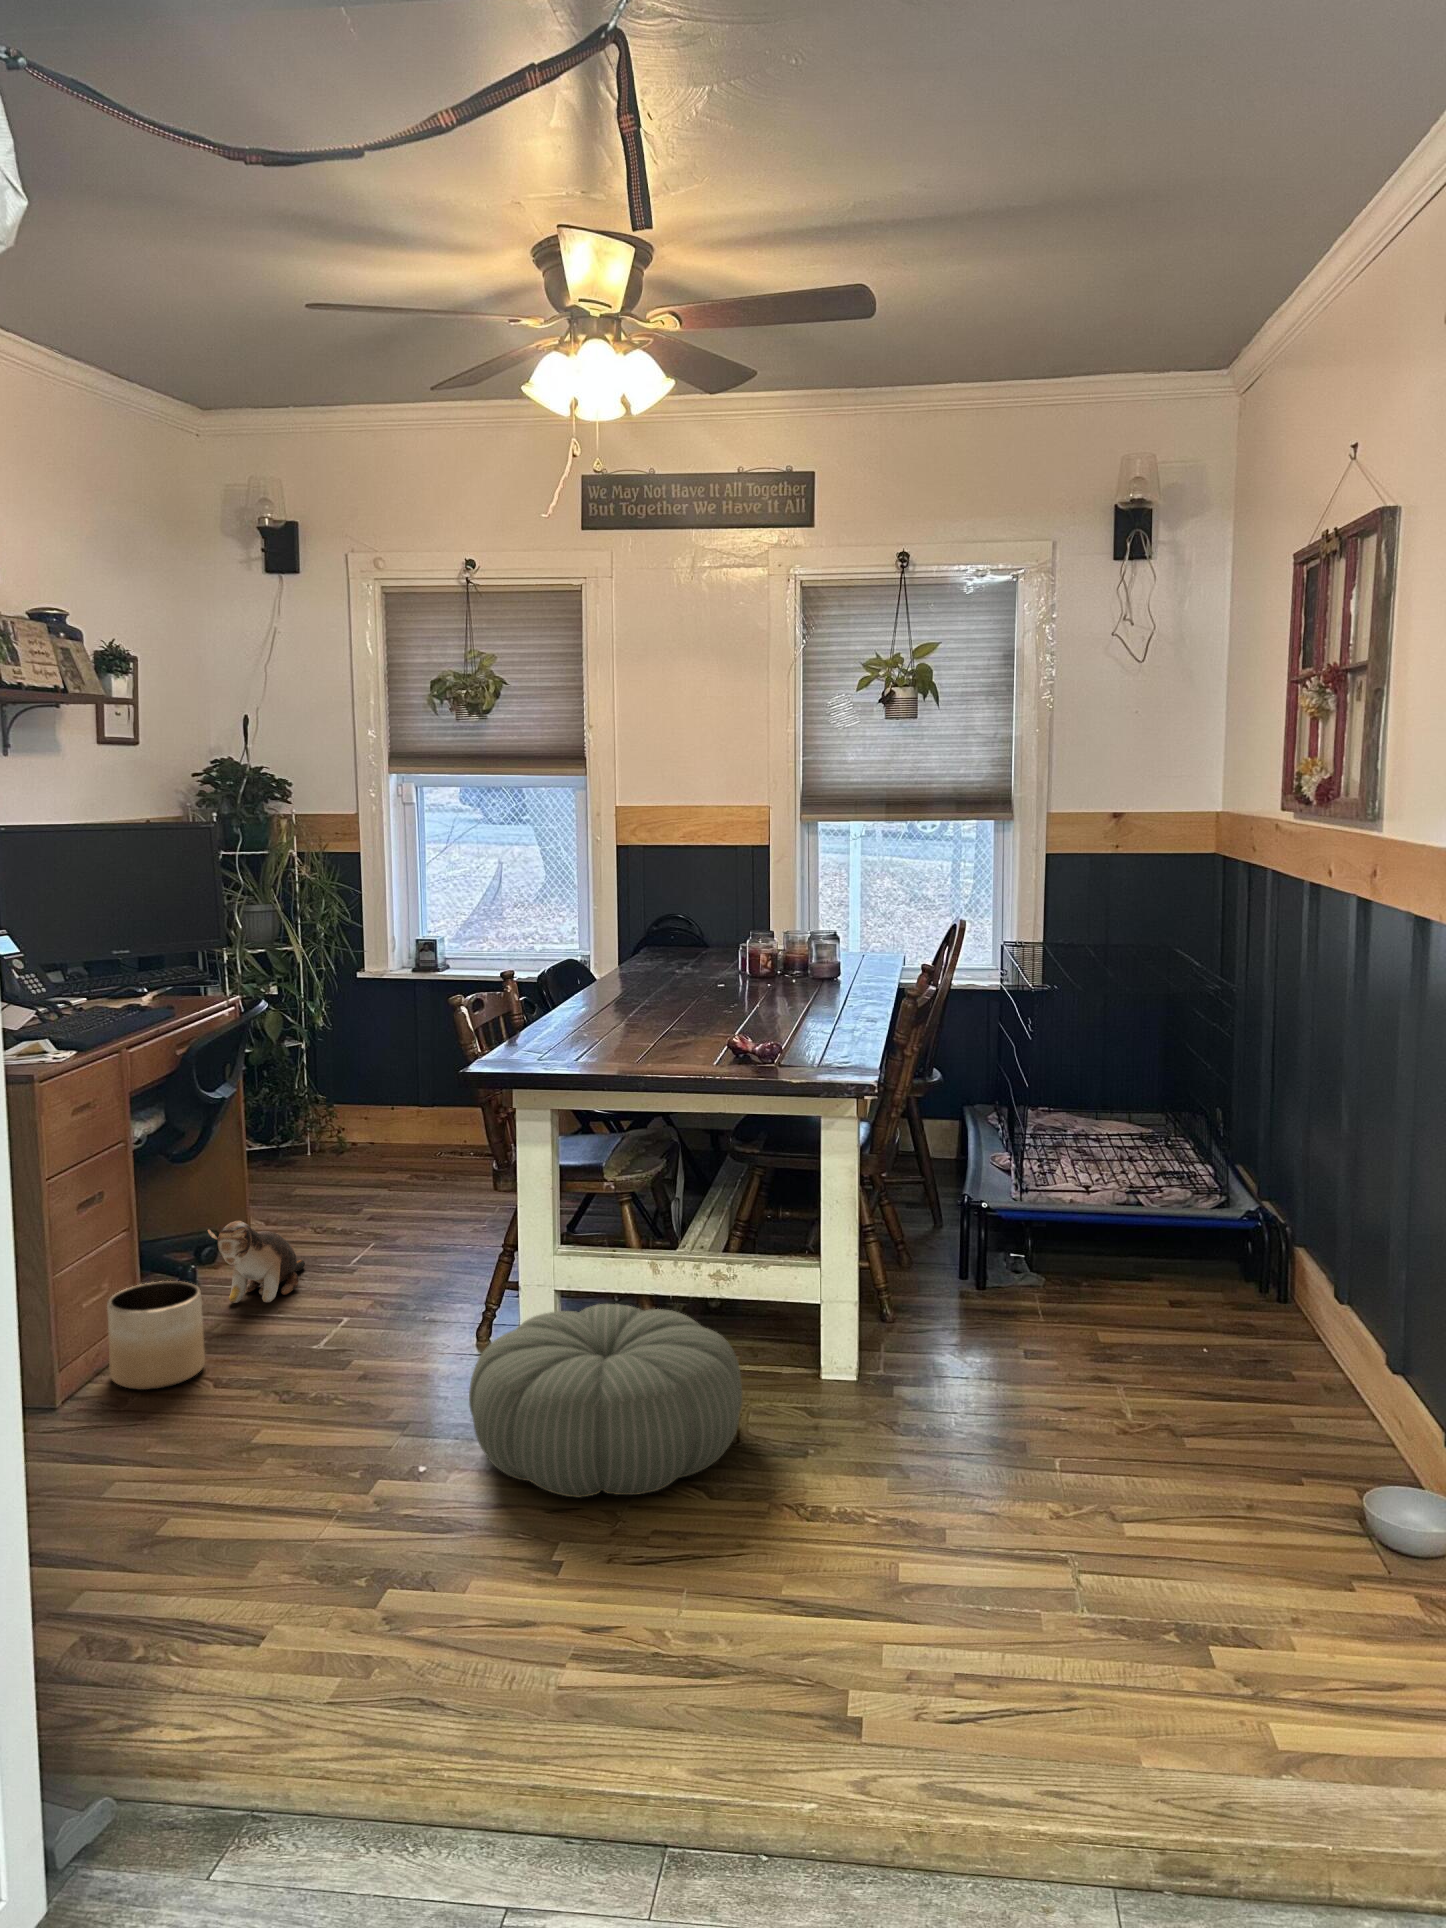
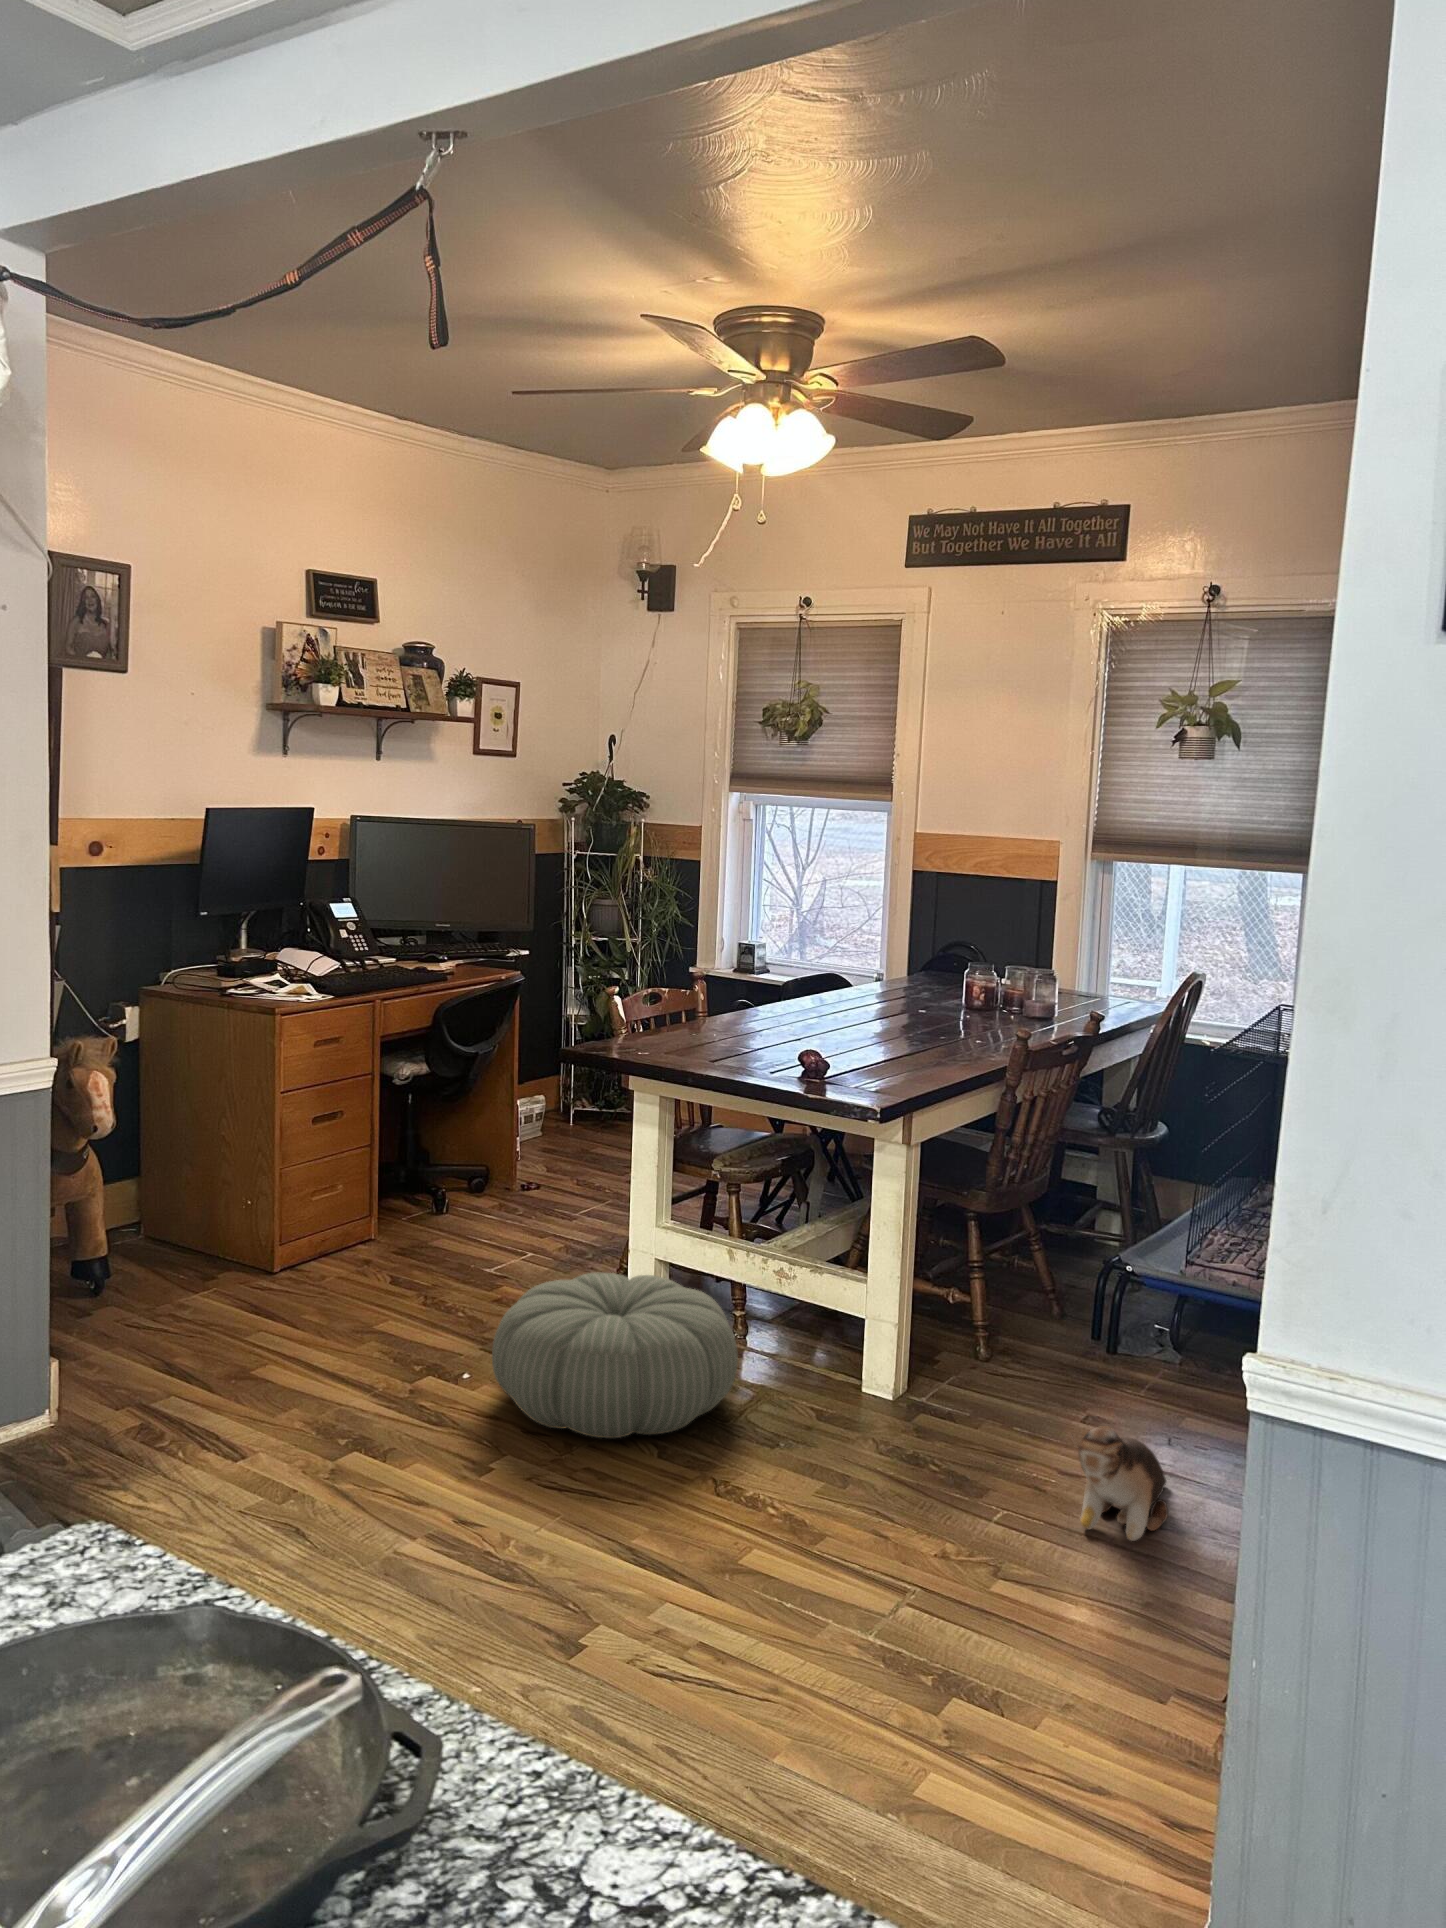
plush toy: present [208,1221,305,1303] -> present [1069,1426,1168,1541]
planter: present [107,1281,205,1390] -> none [318,1193,392,1276]

